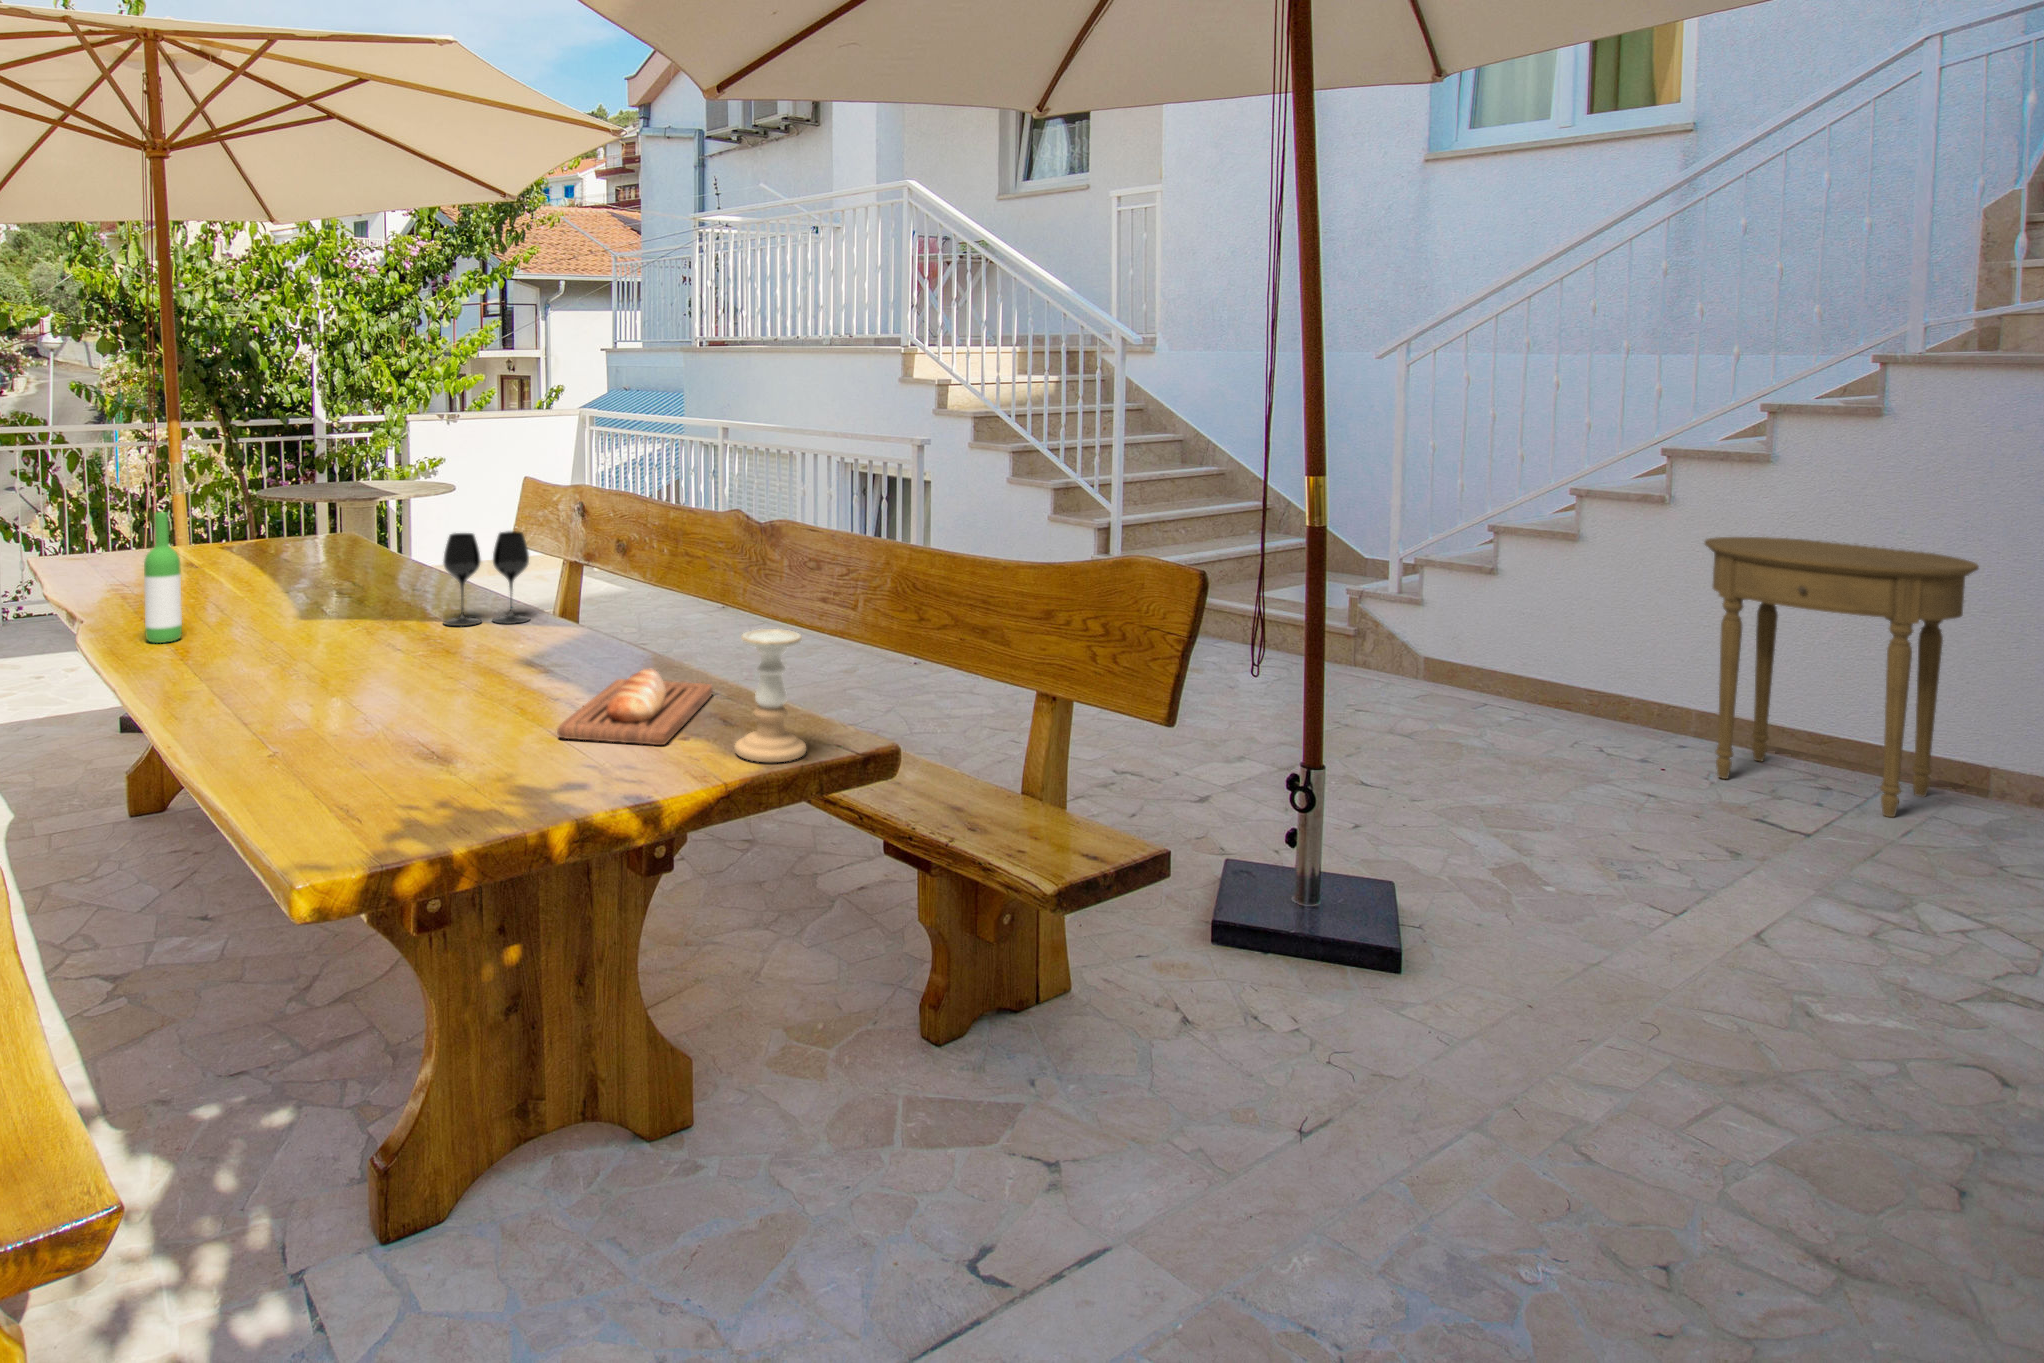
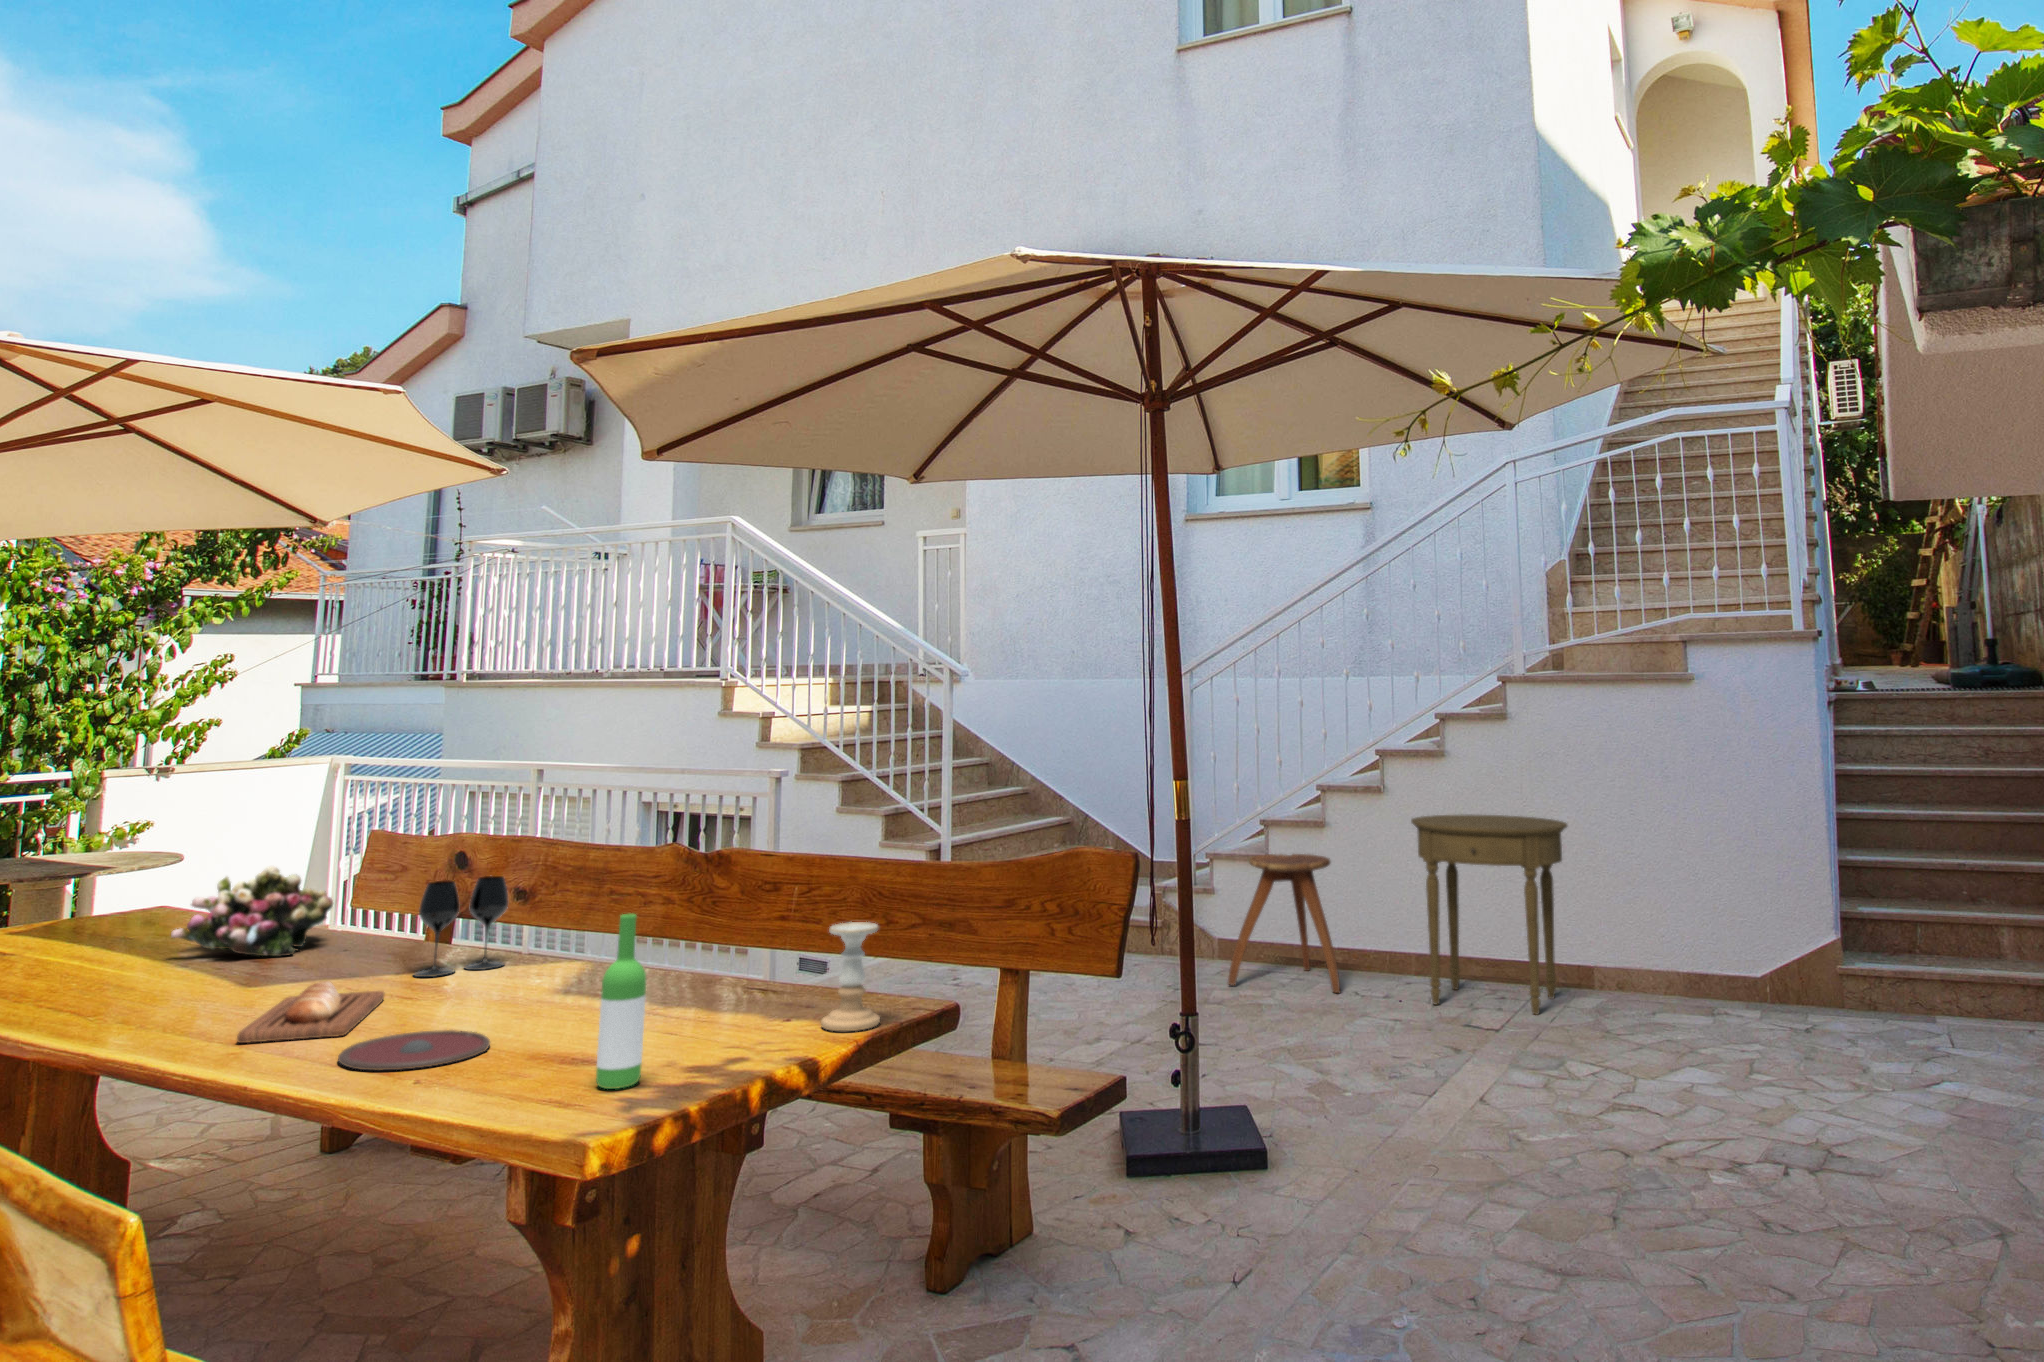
flower arrangement: none [294,504,426,588] -> present [171,866,333,956]
wine bottle: present [144,512,182,643] -> present [596,914,646,1089]
stool: none [1426,566,1581,743] -> present [1228,854,1340,993]
bread loaf: present [557,669,713,745] -> present [237,981,384,1043]
plate: none [262,690,409,735] -> present [338,1030,490,1070]

